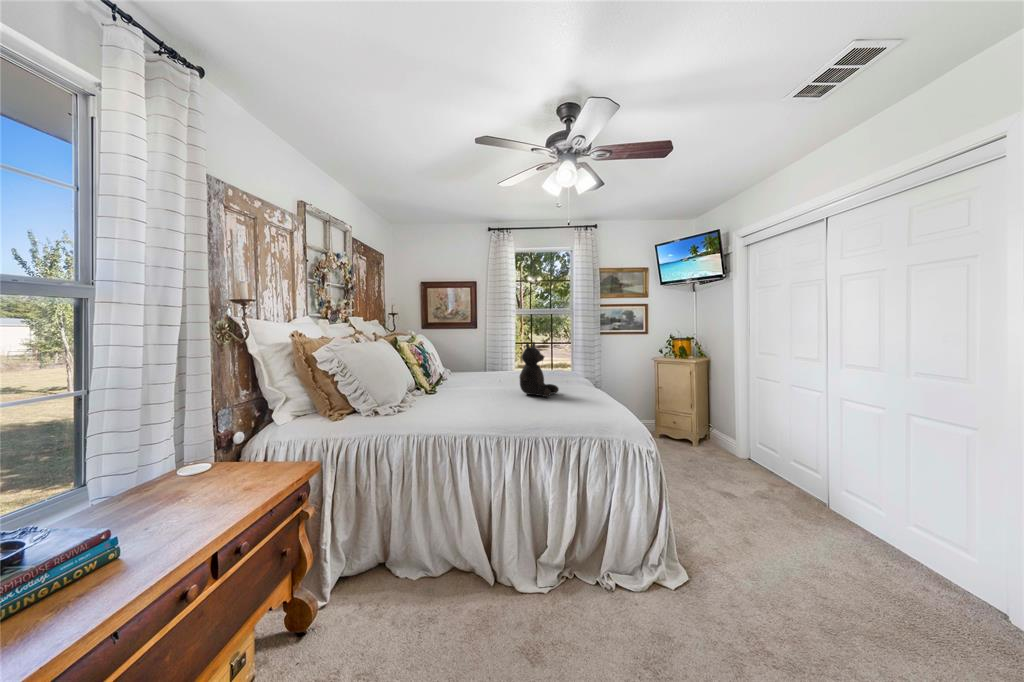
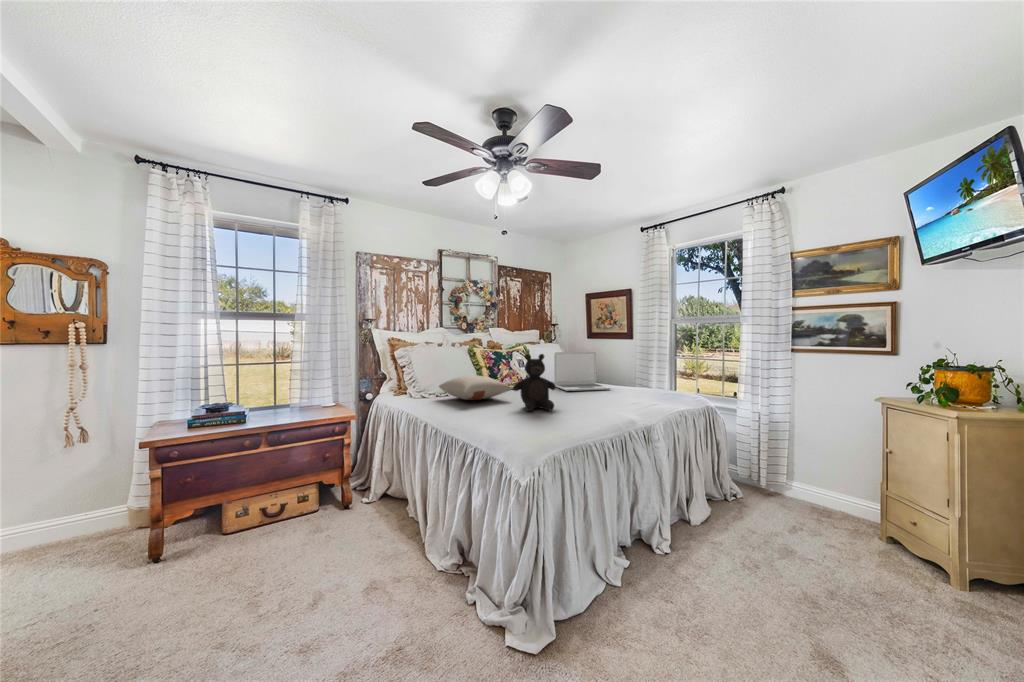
laptop: none [465,341,516,379] -> present [554,352,610,391]
pillow: none [415,372,491,401] -> present [439,376,513,400]

